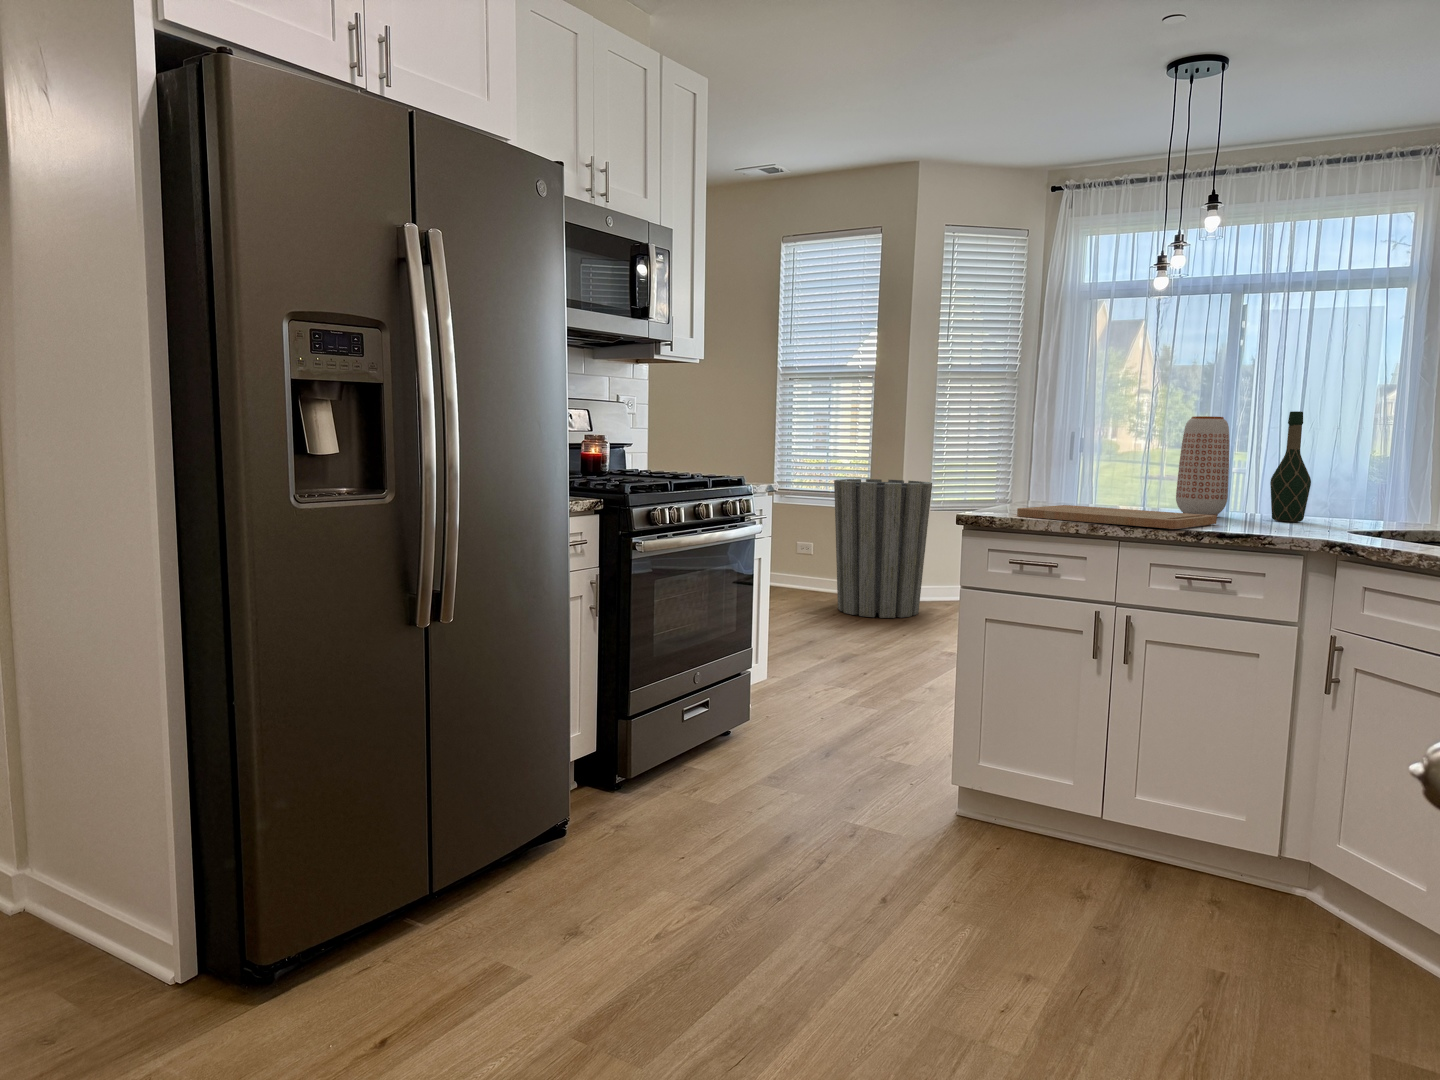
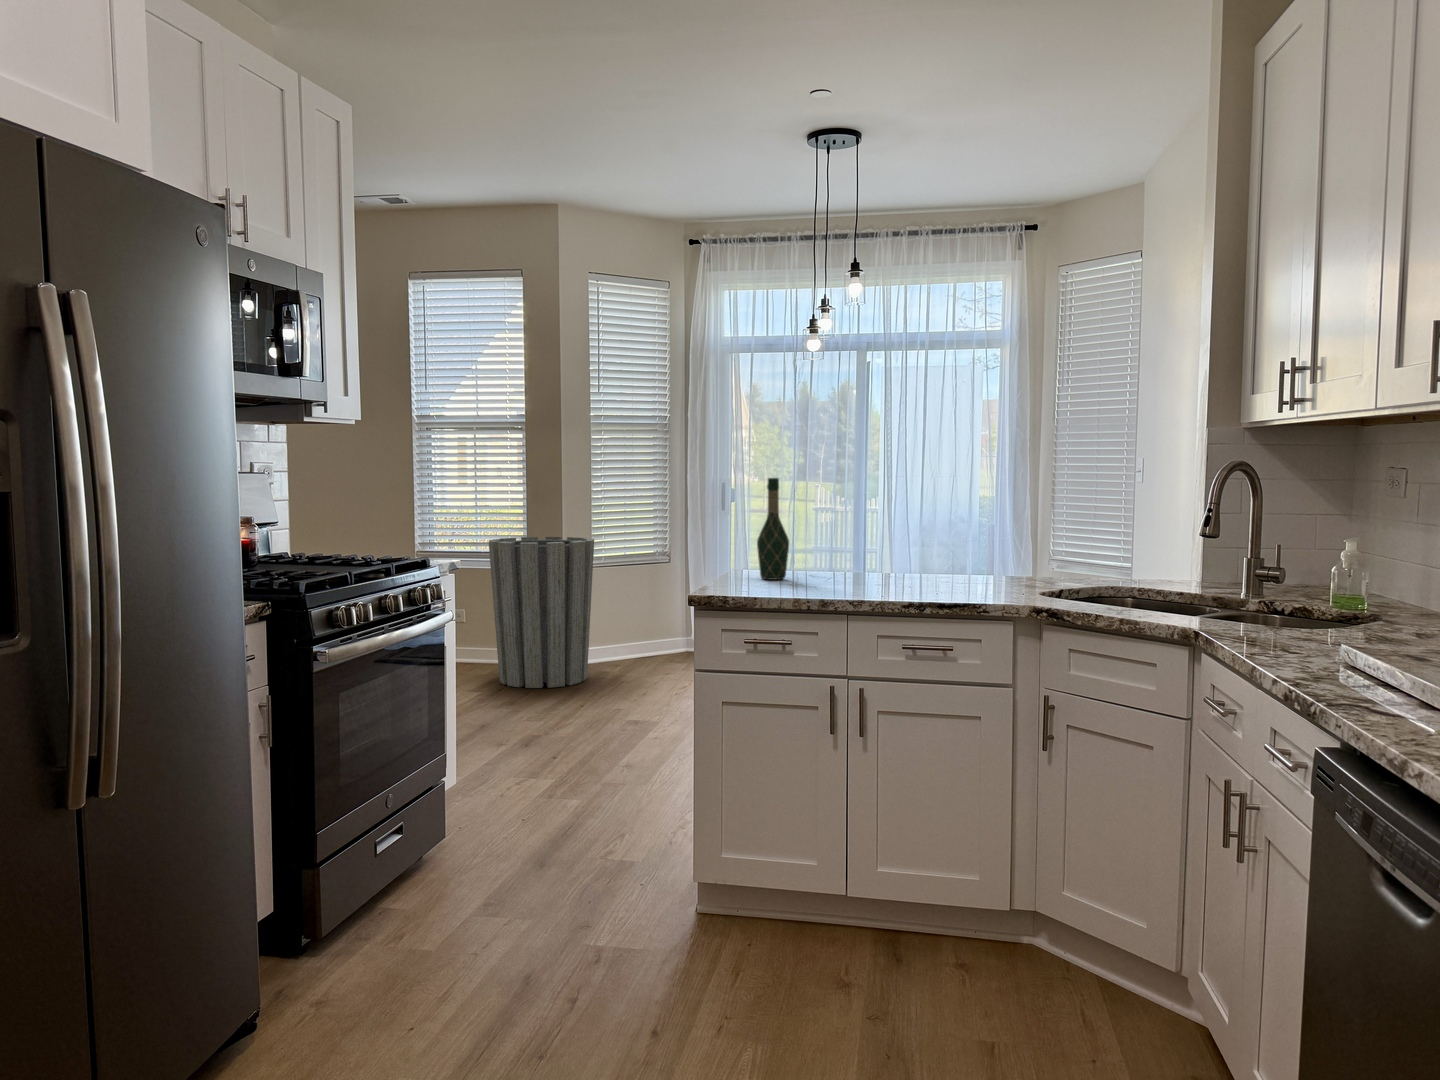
wine bottle: present [1270,411,1311,522] -> present [757,478,789,580]
vase: present [1176,416,1230,516] -> none [880,485,925,581]
cutting board: present [1017,505,1217,529] -> none [748,577,929,602]

